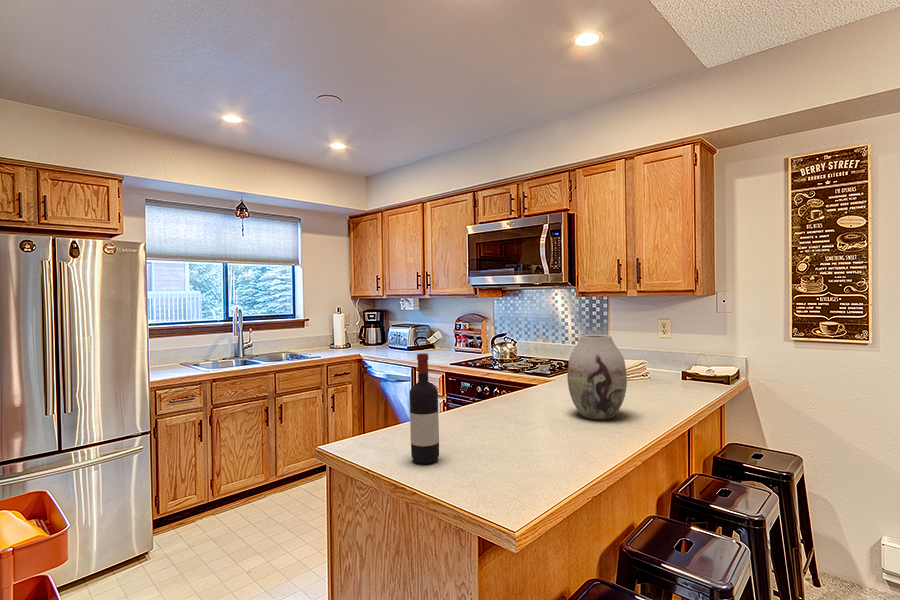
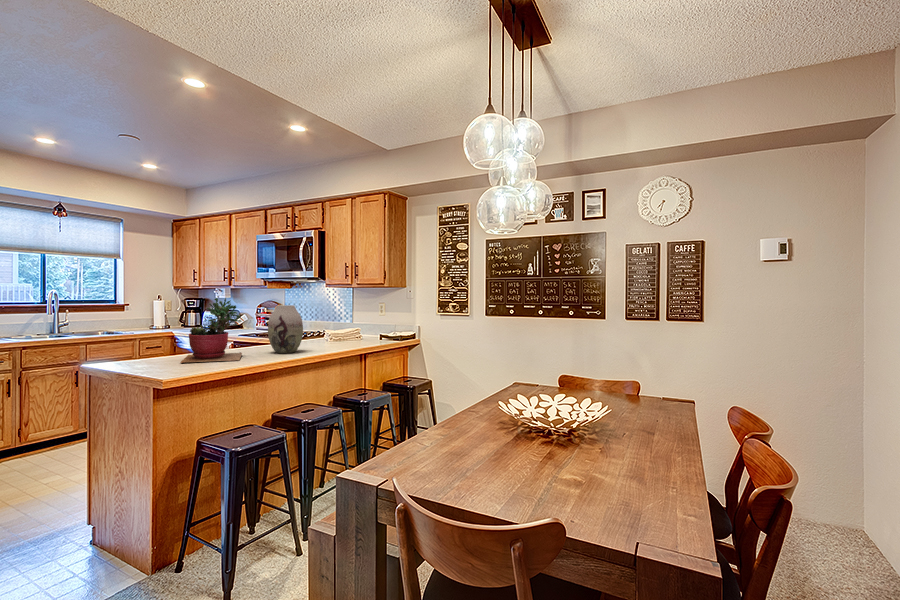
succulent plant: none [458,328,561,448] -> present [181,298,242,363]
wine bottle: present [409,353,439,464] -> none [135,308,155,368]

